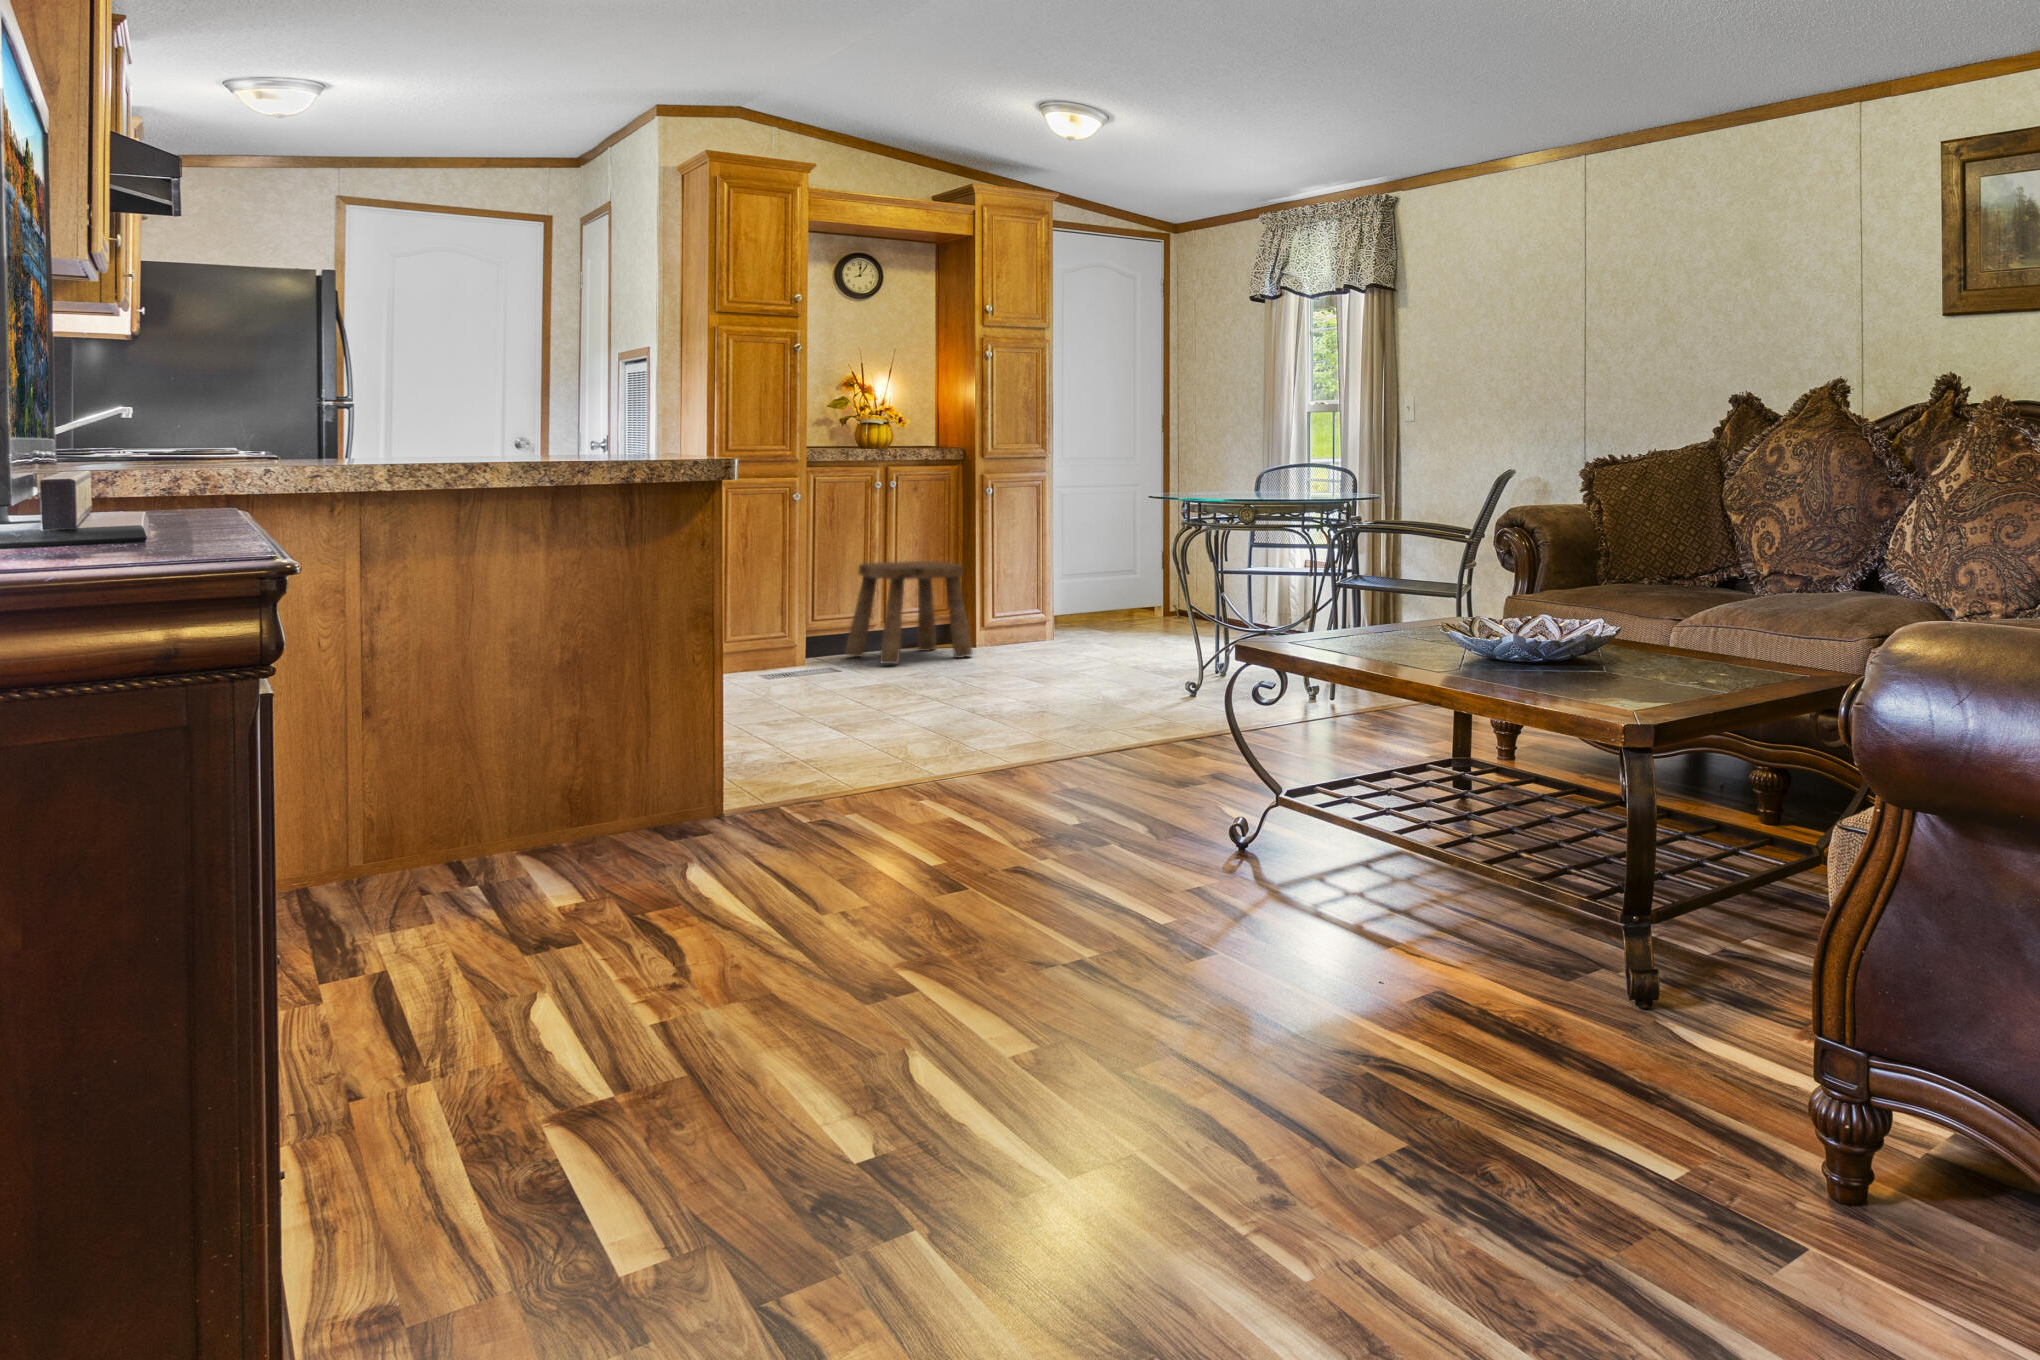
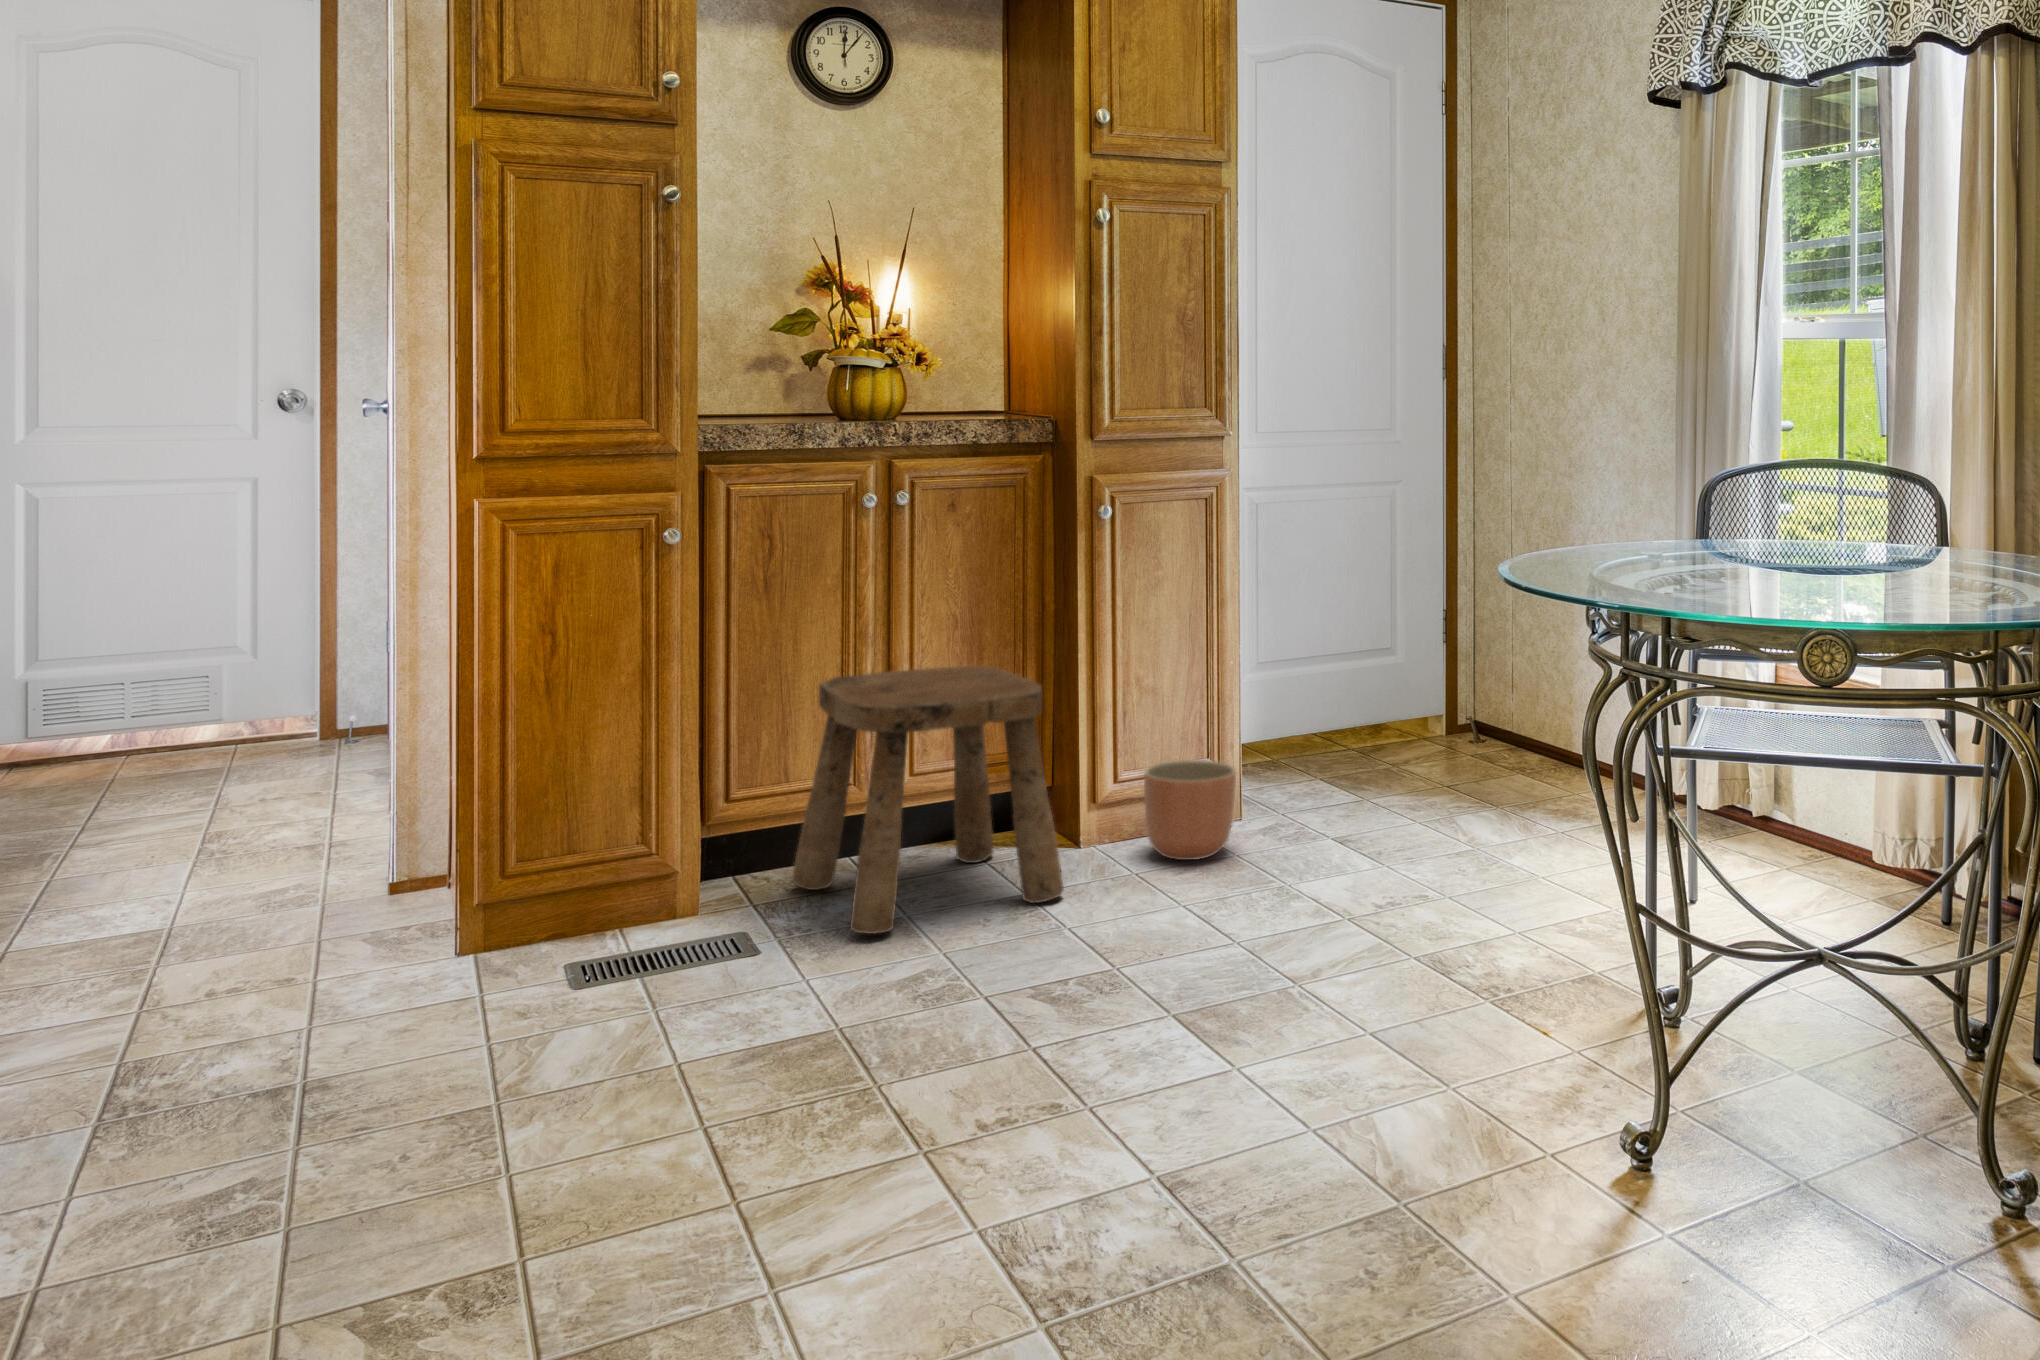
planter: none [1008,607,1052,648] -> present [1144,760,1236,860]

